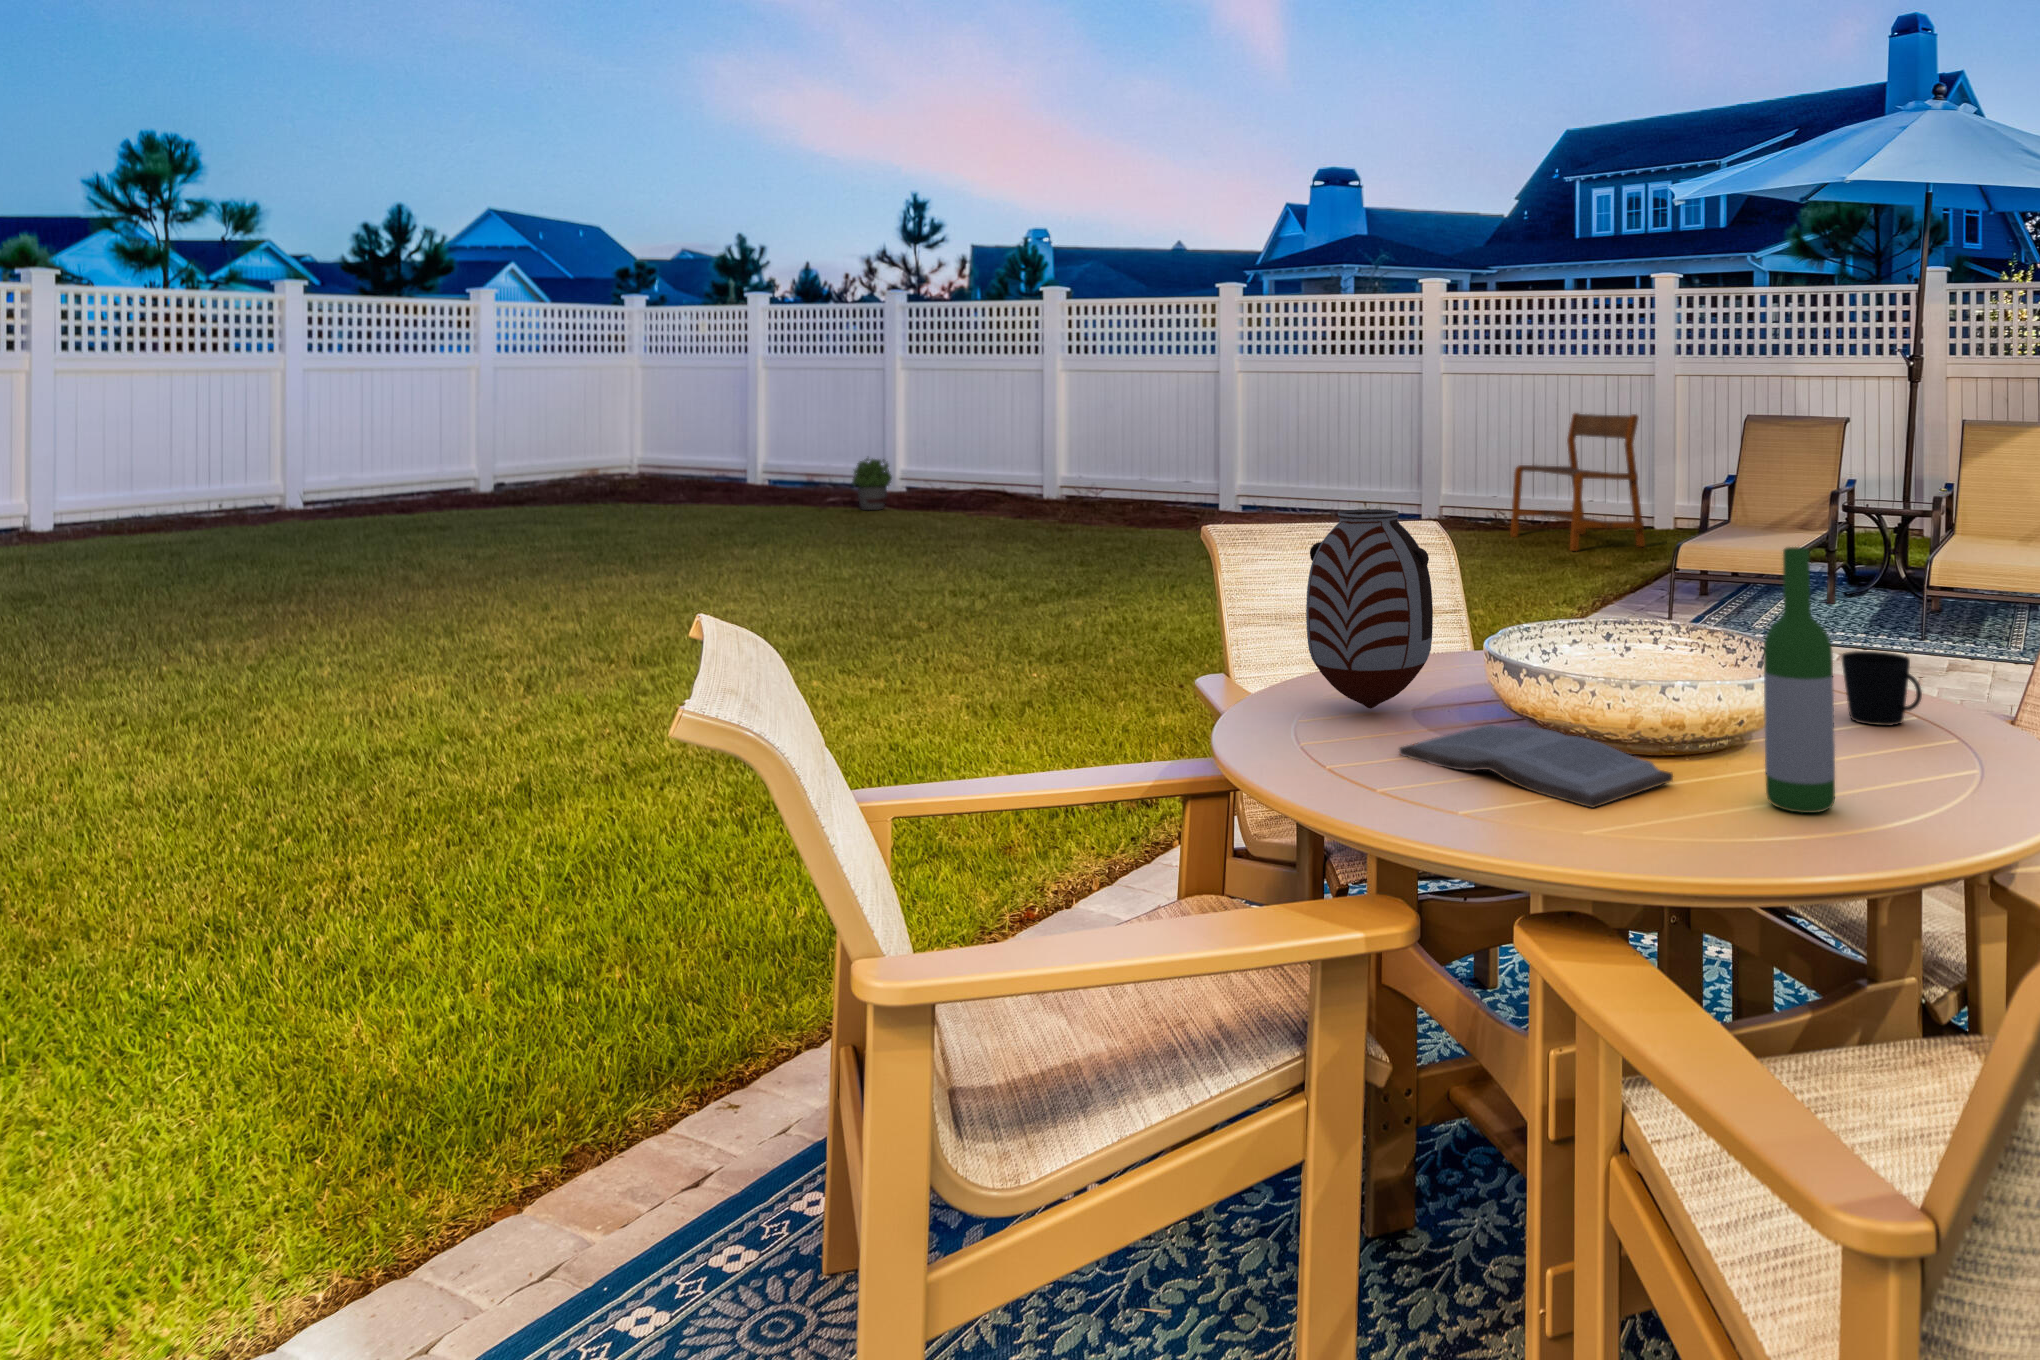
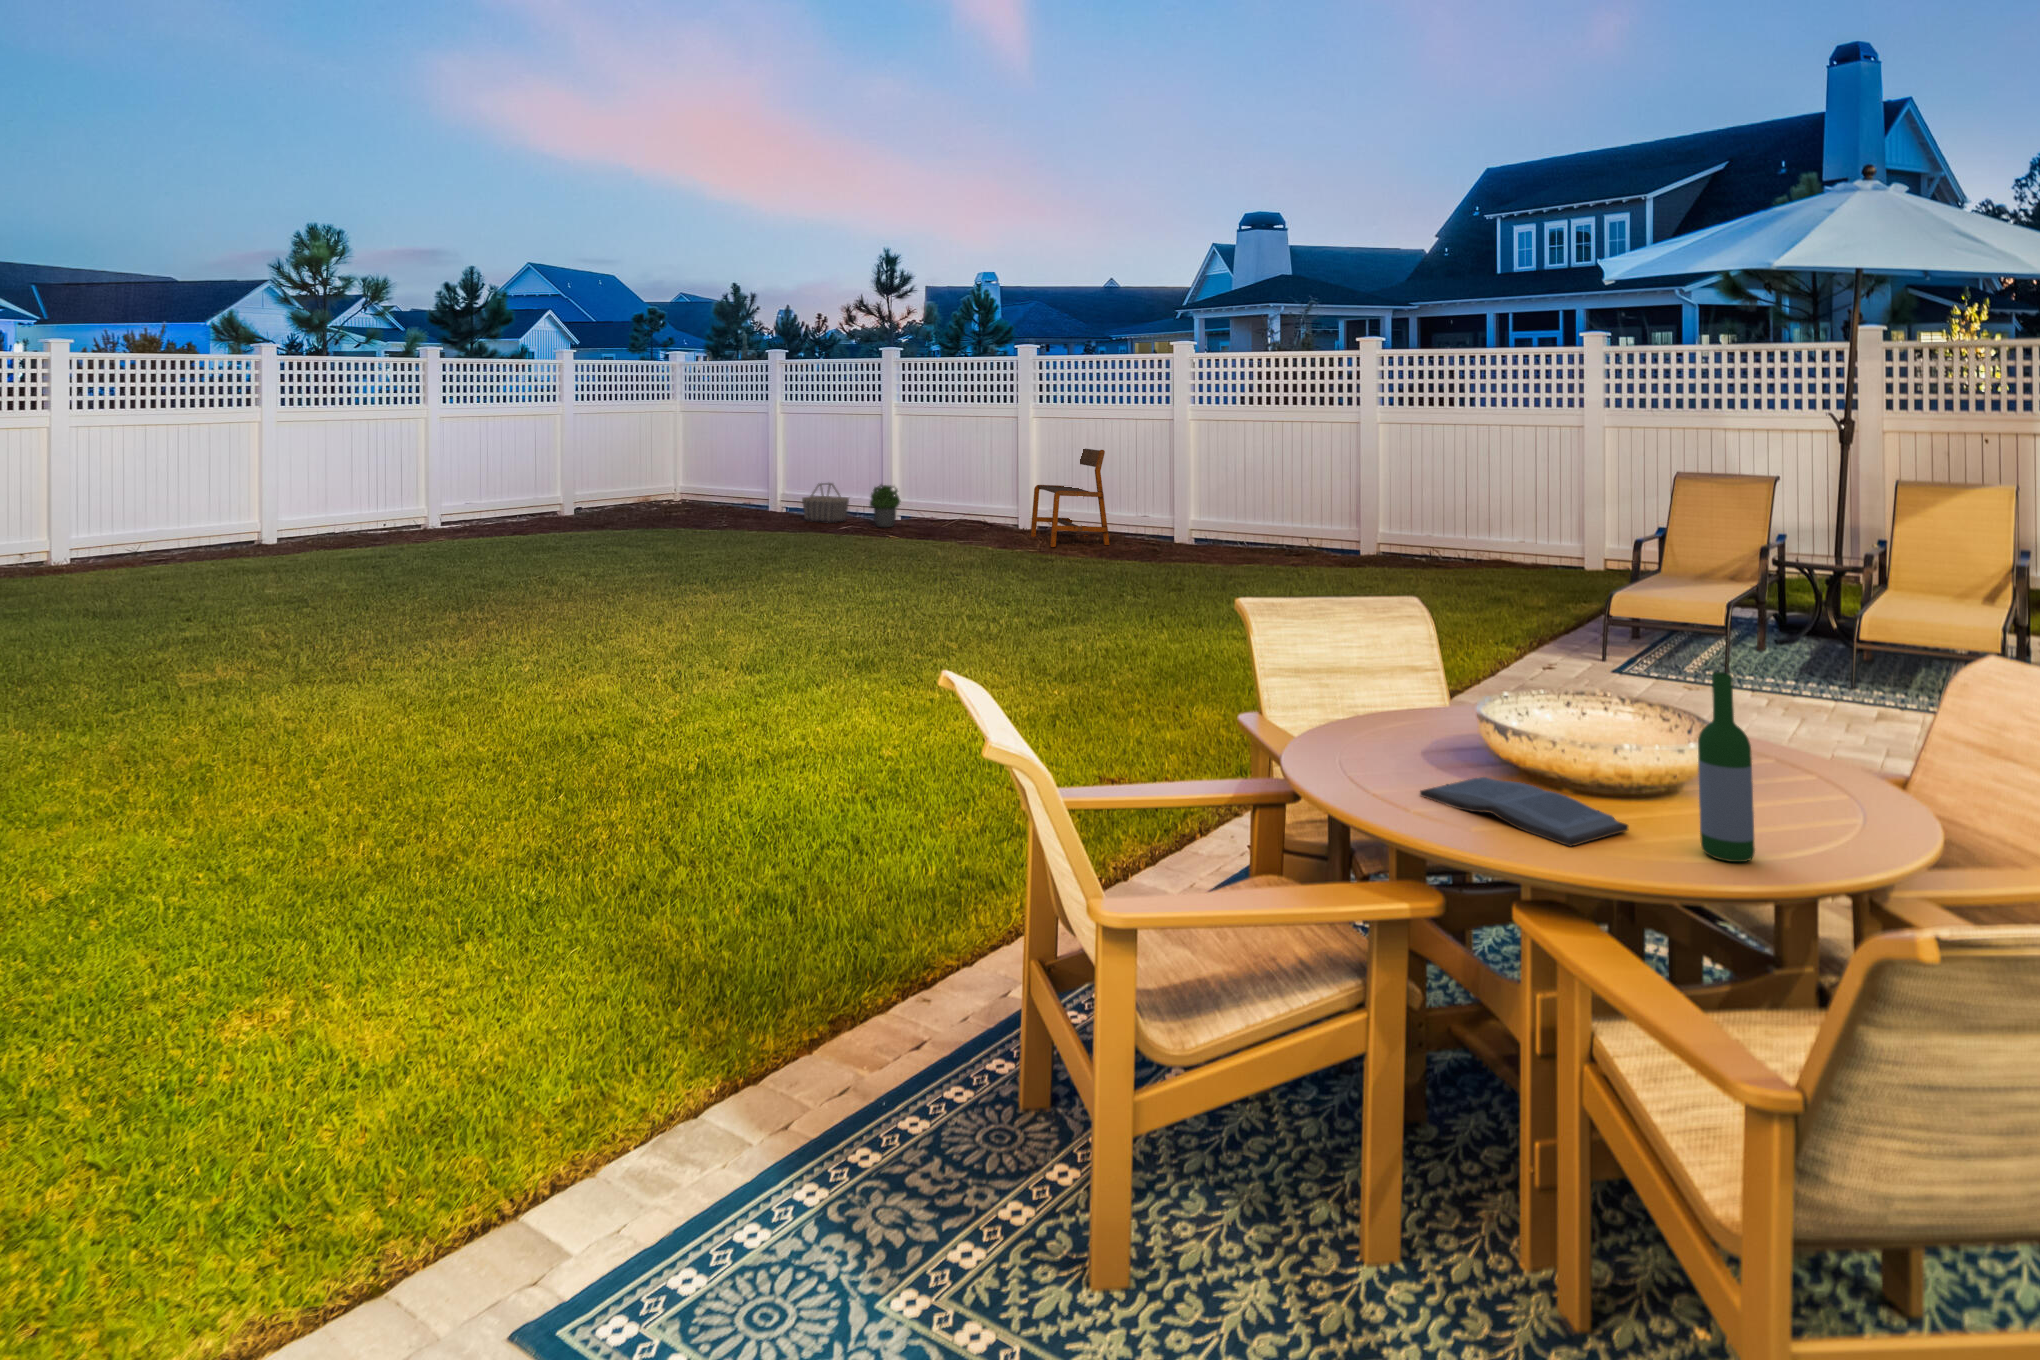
bench: present [1510,413,1645,551] -> present [1031,449,1110,547]
basket: none [767,458,829,507] -> present [802,483,849,523]
vase: present [1306,509,1433,709] -> none [1340,611,1434,757]
cup: present [1841,651,1922,726] -> none [1762,735,1829,795]

